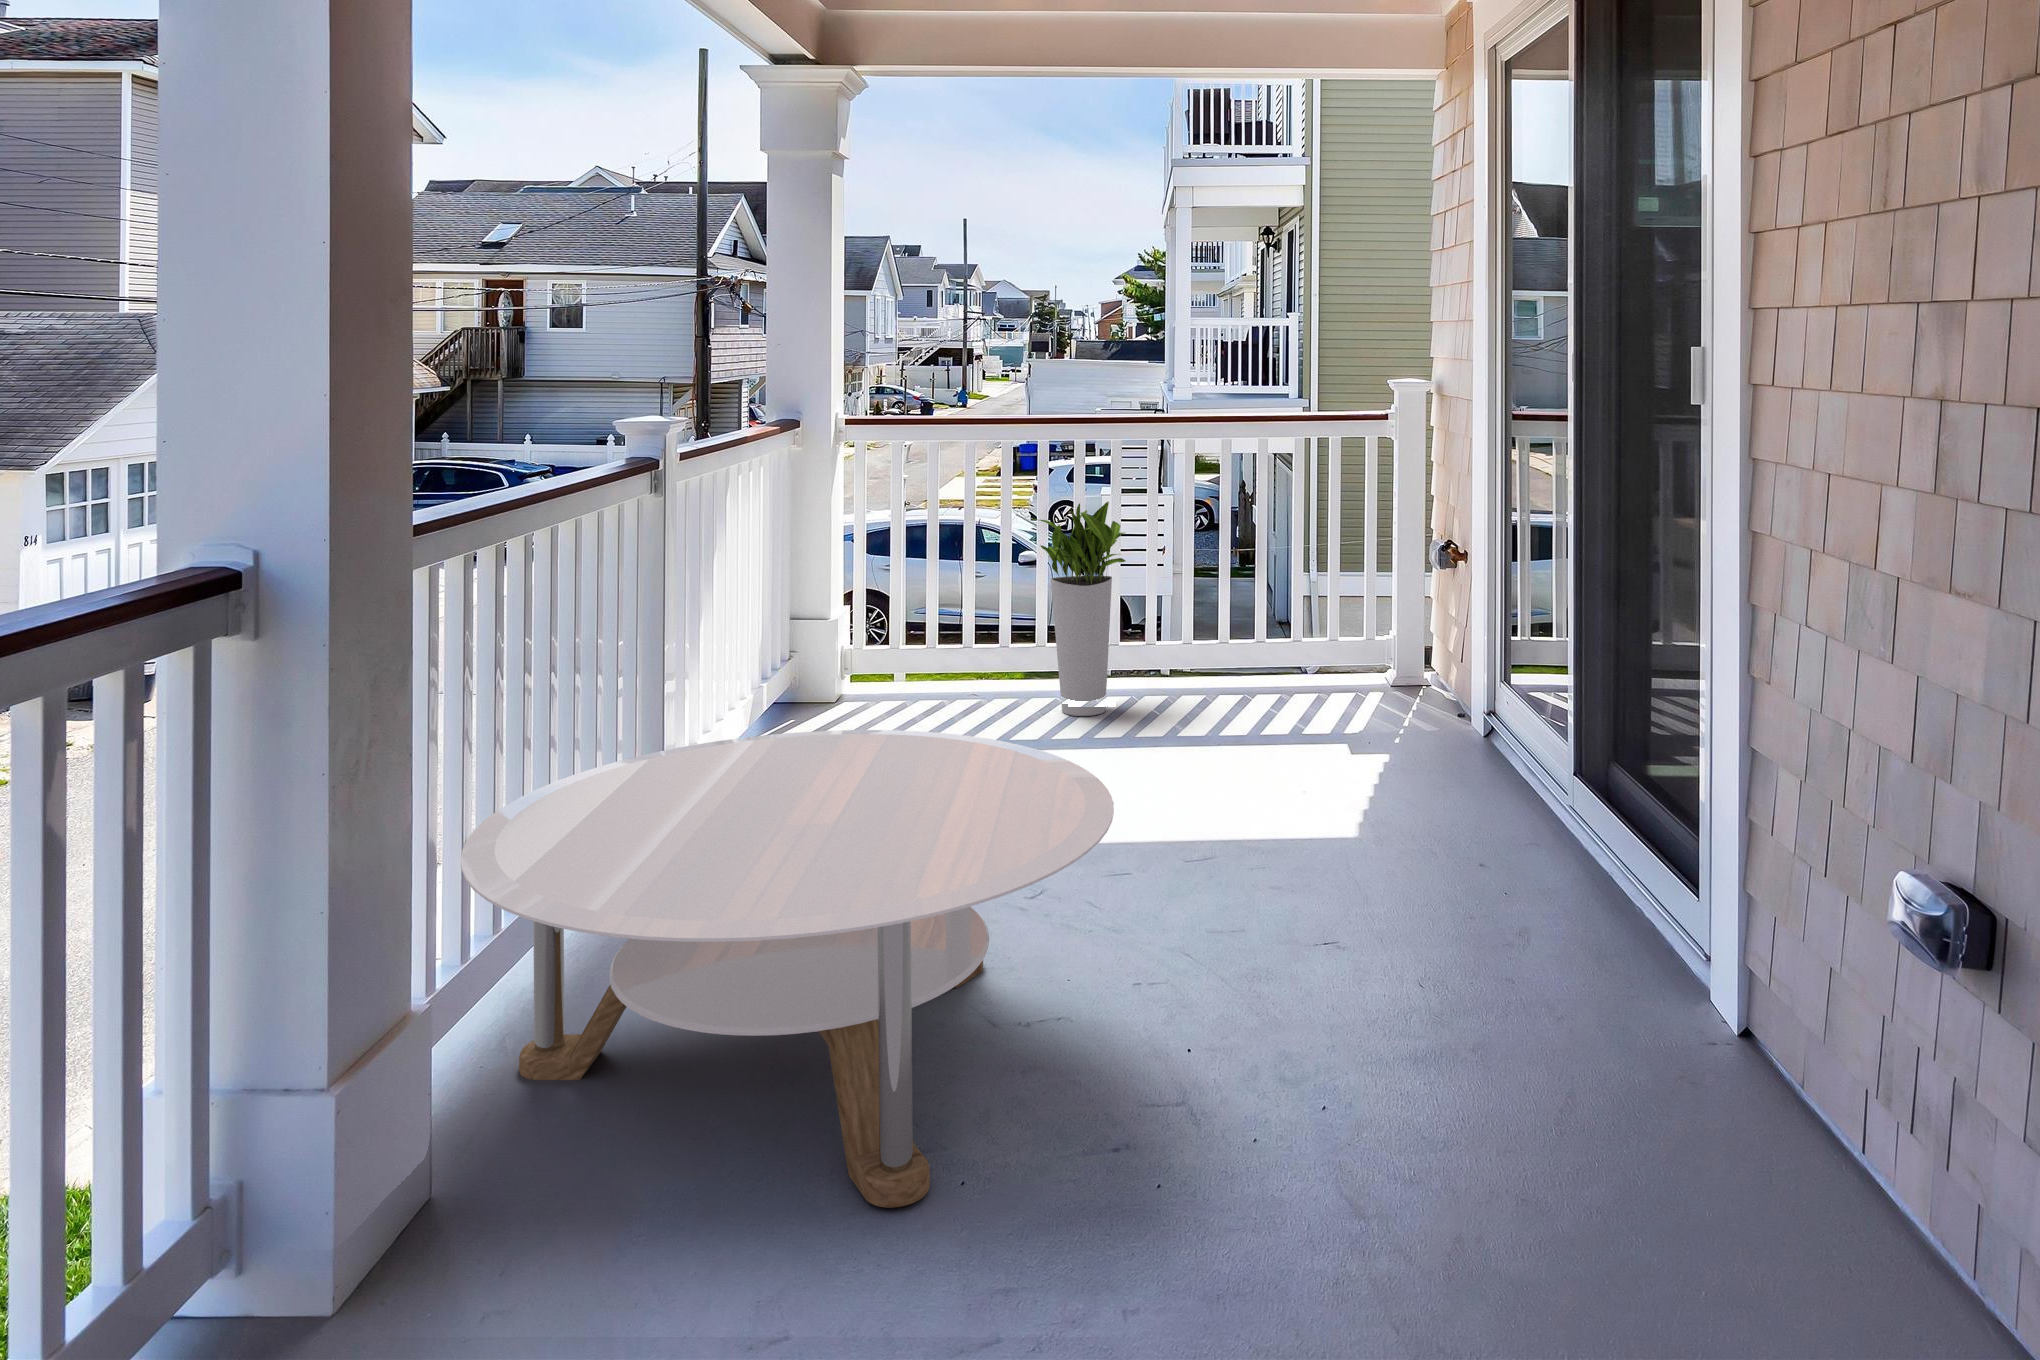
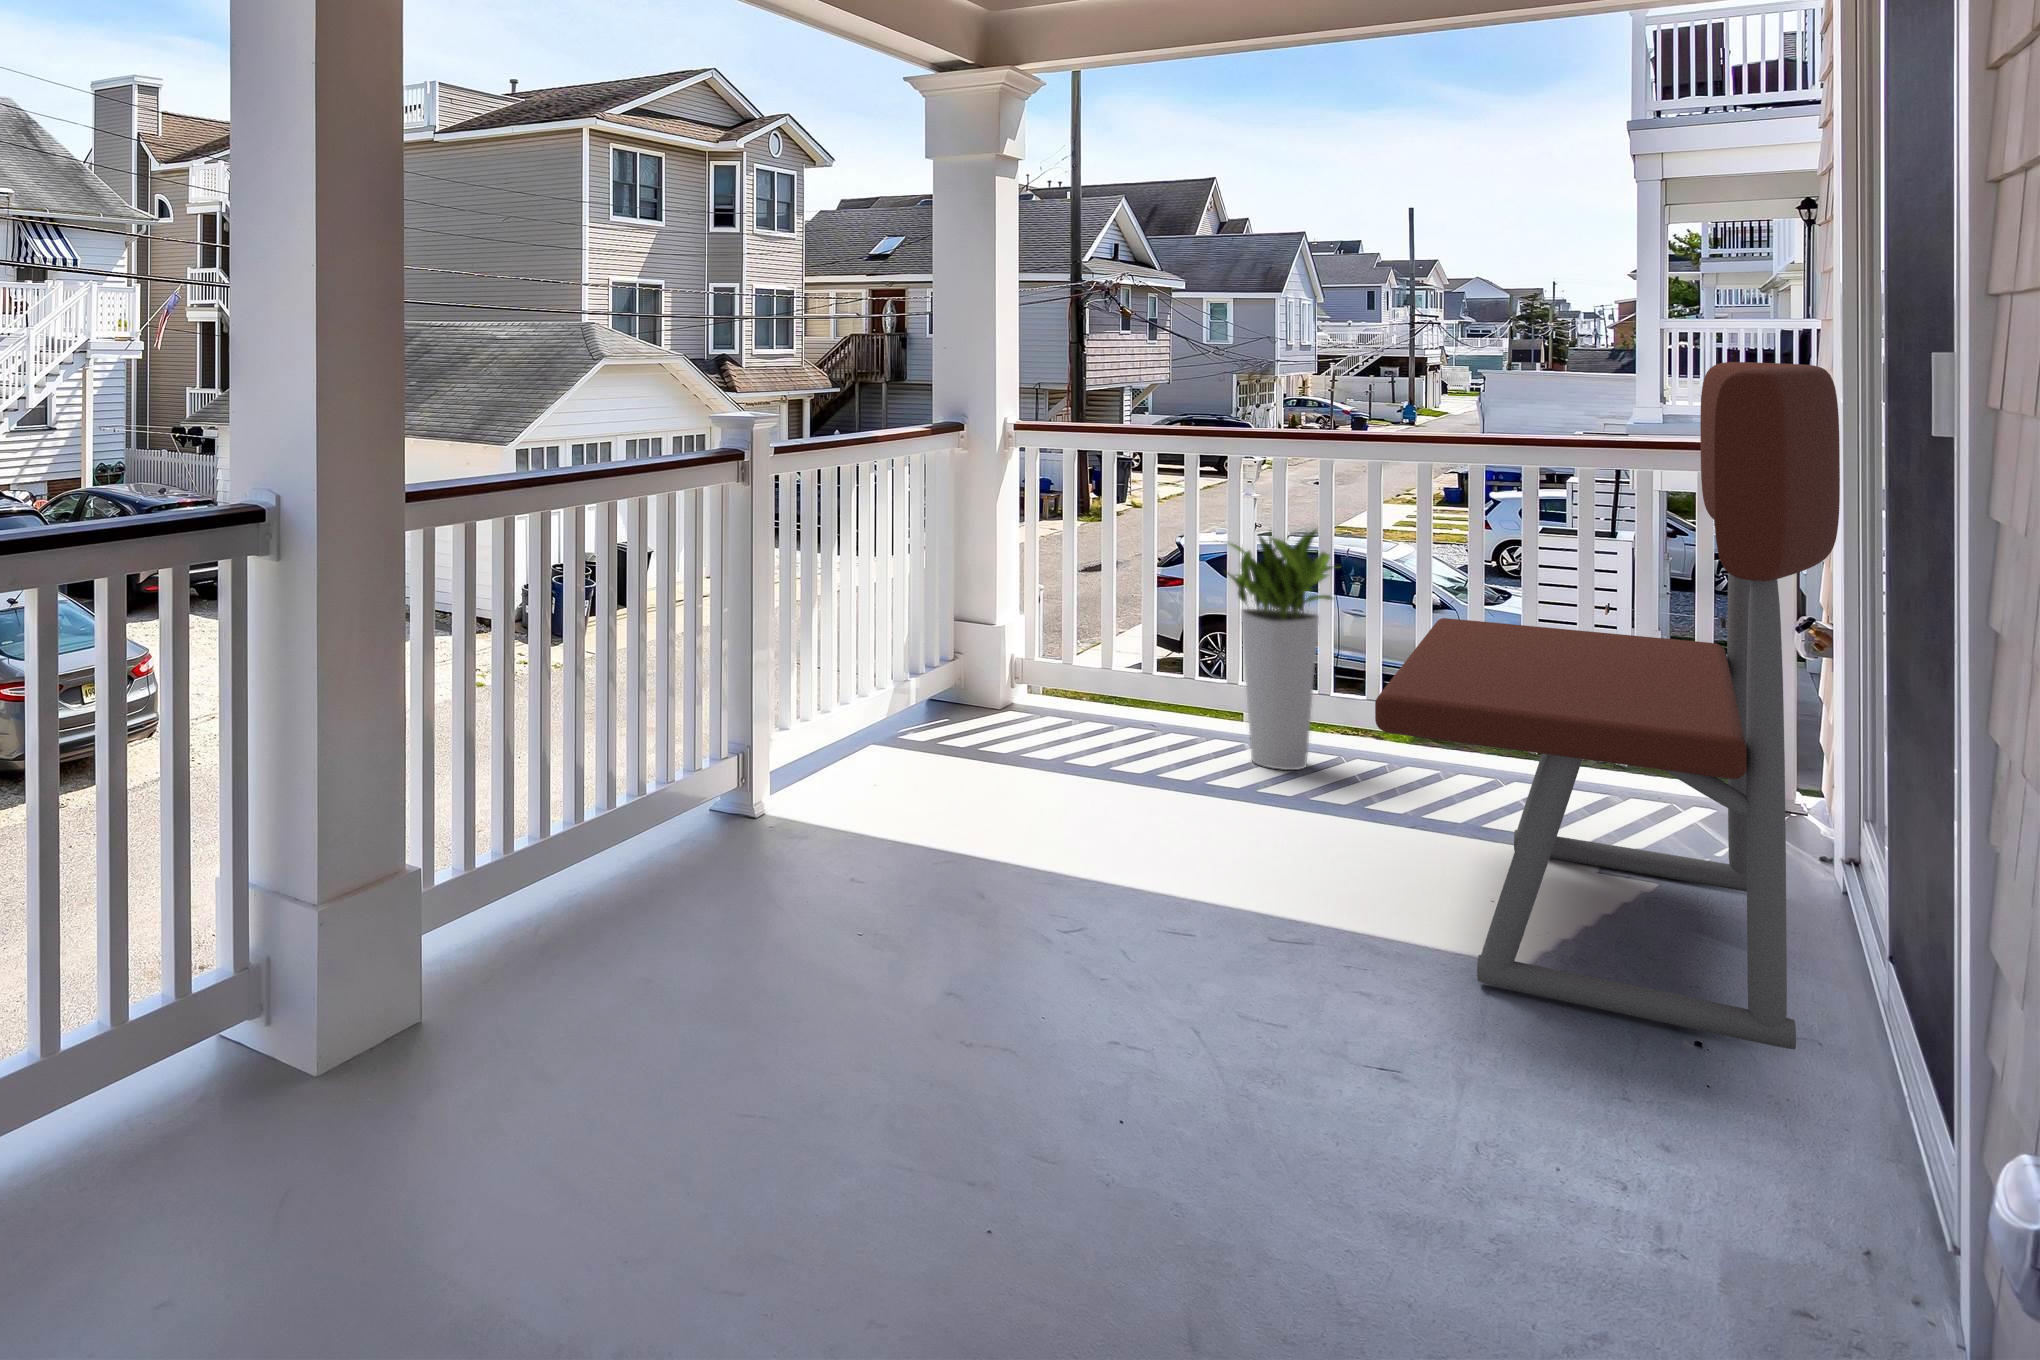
bench: none [1224,354,1527,857] -> present [1375,362,1840,1049]
round table: present [461,730,1114,1208] -> none [456,705,1052,1148]

